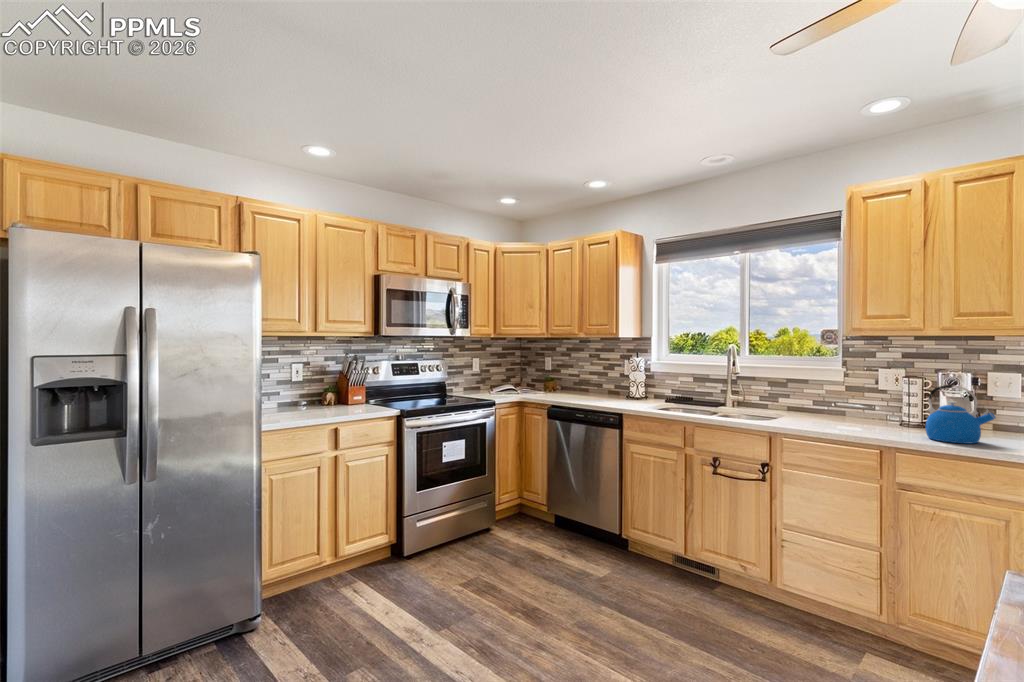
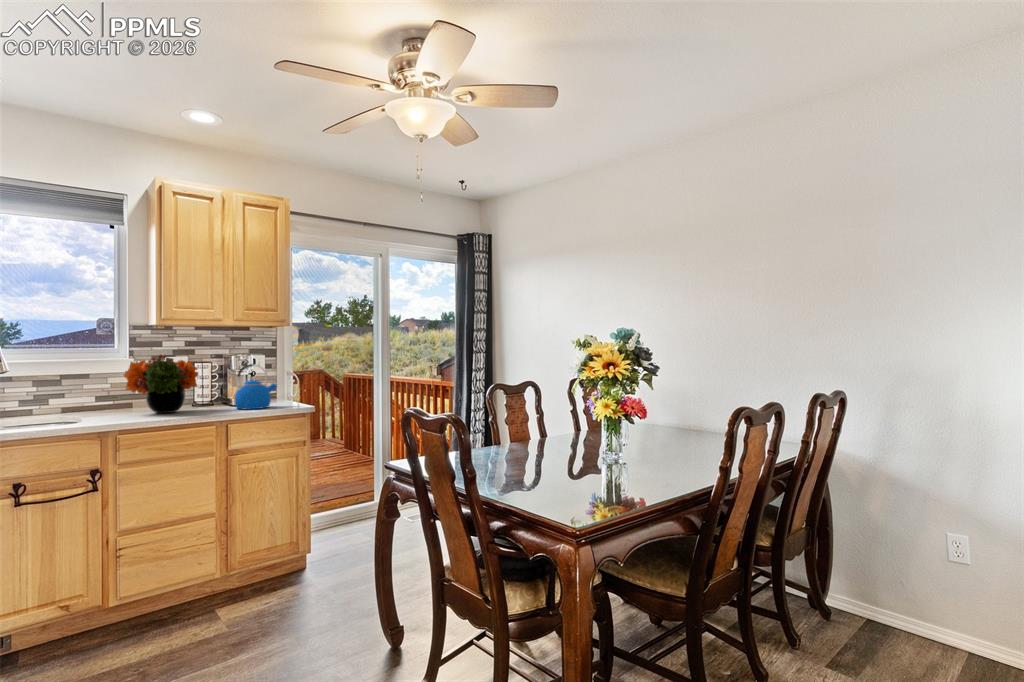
flower arrangement: none [810,367,890,427] -> present [124,354,198,413]

